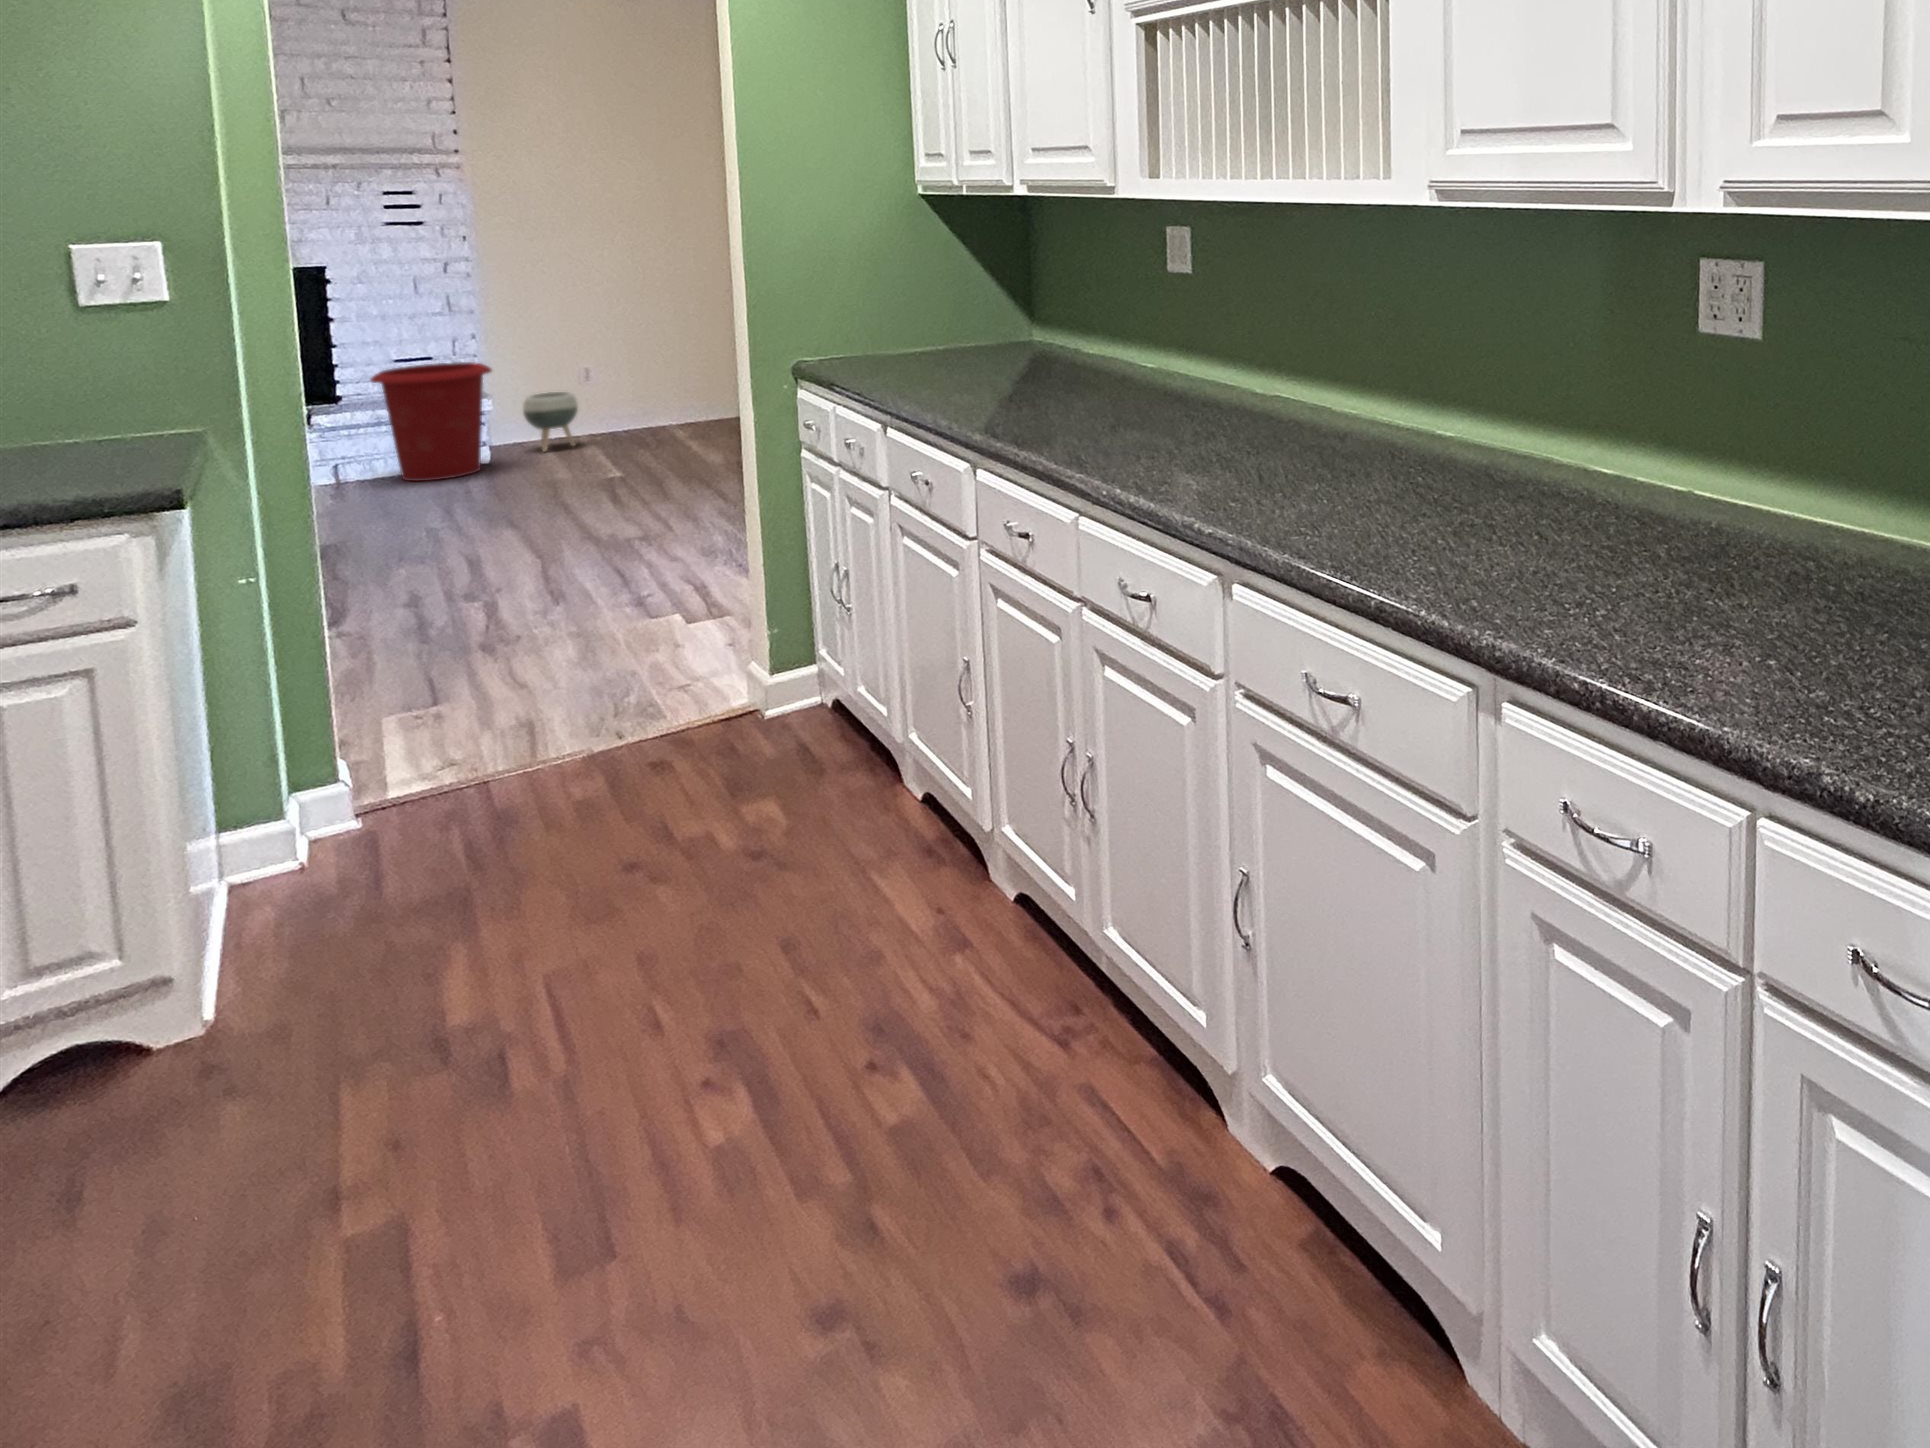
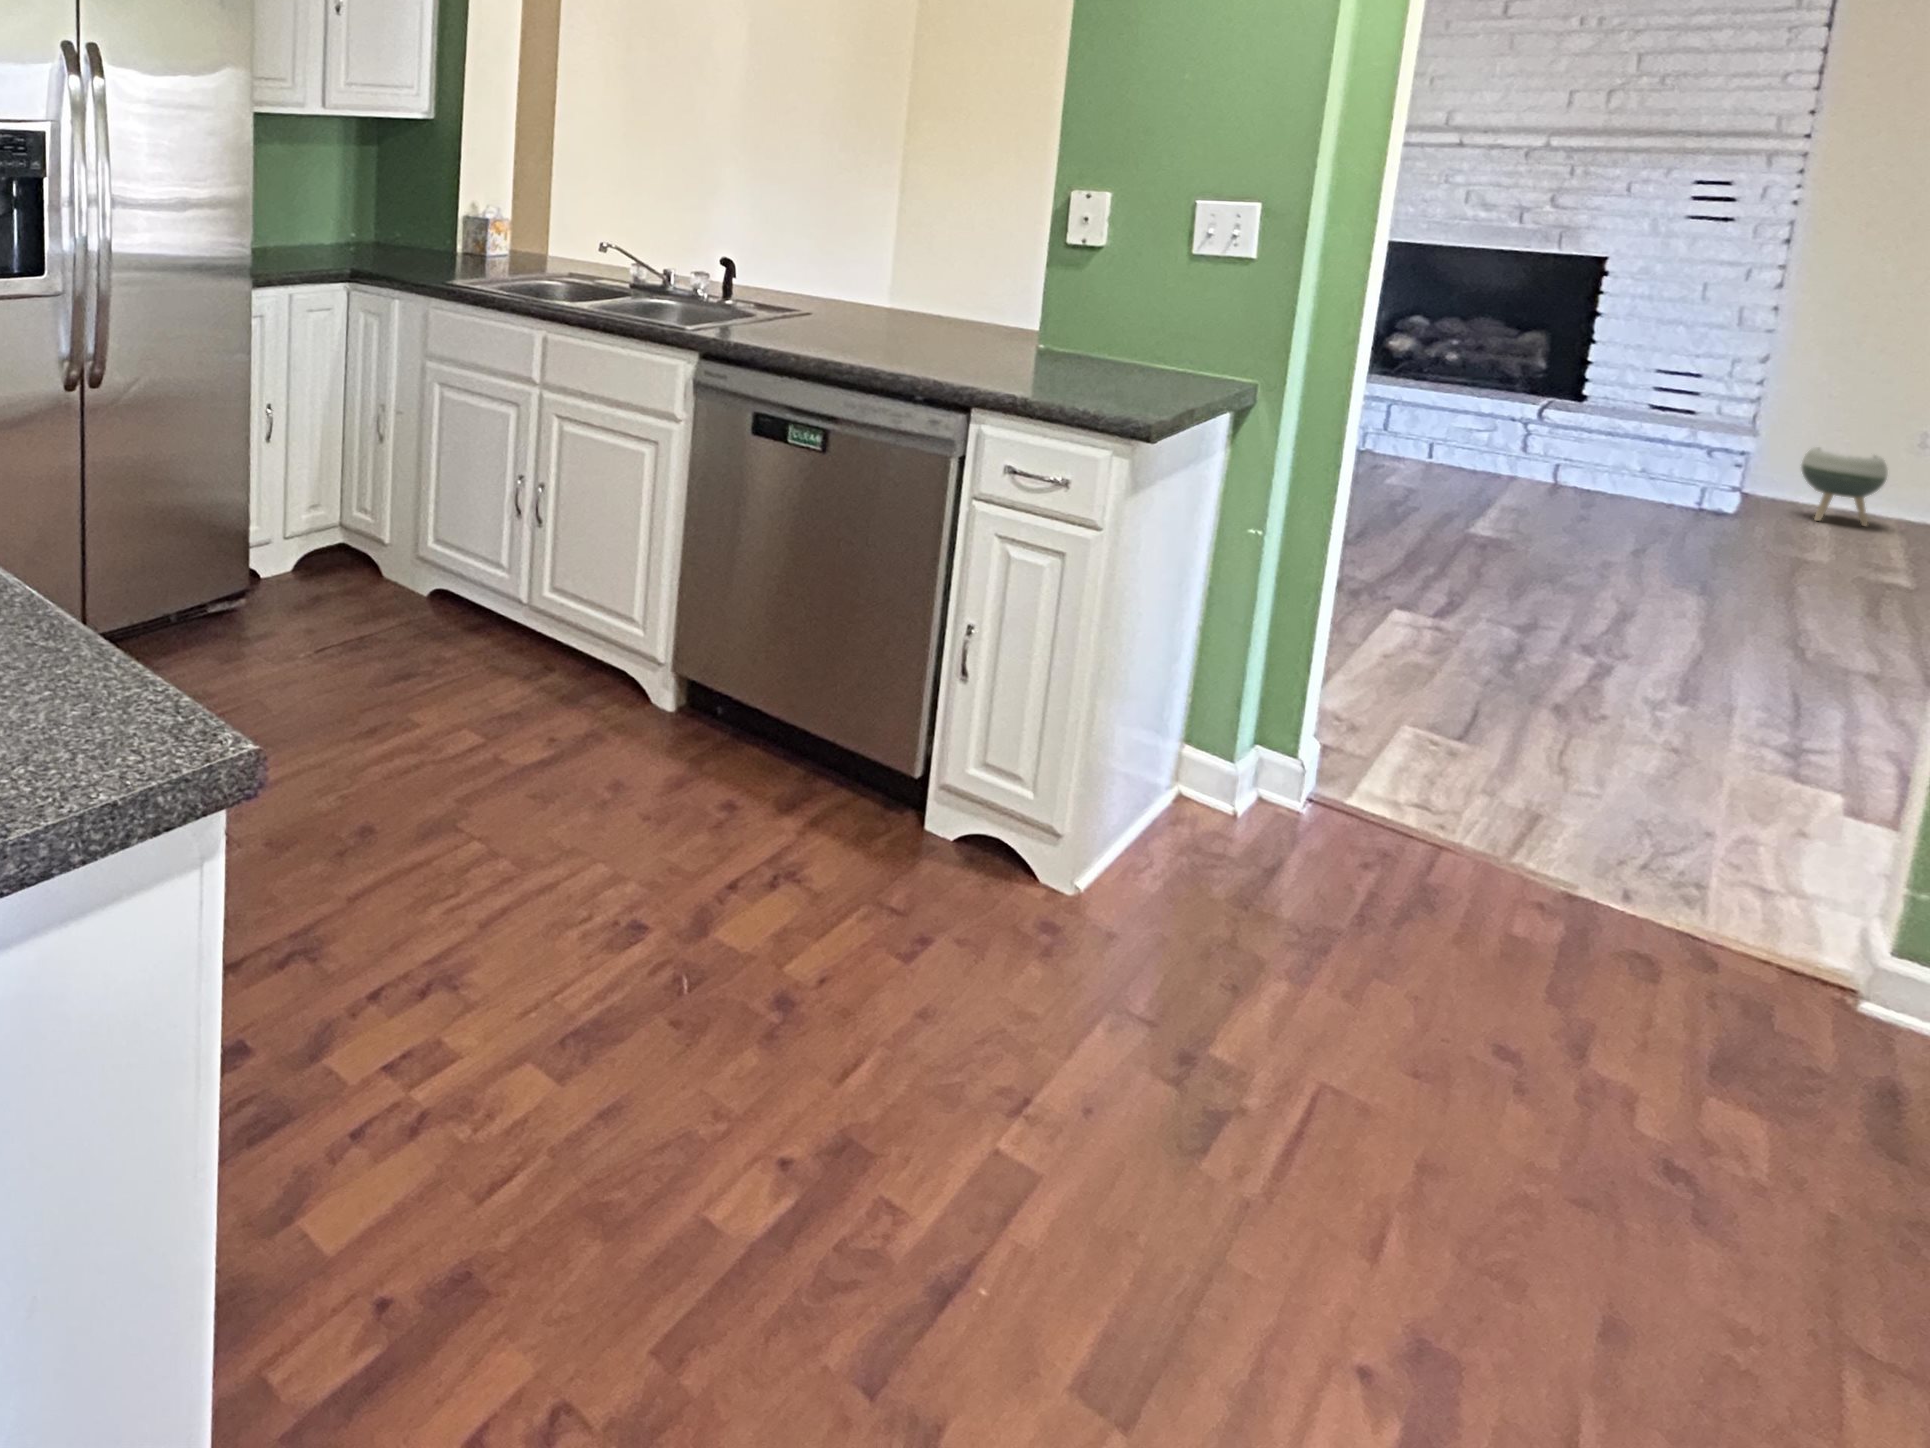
waste bin: present [371,362,492,481] -> none [1613,377,1767,517]

